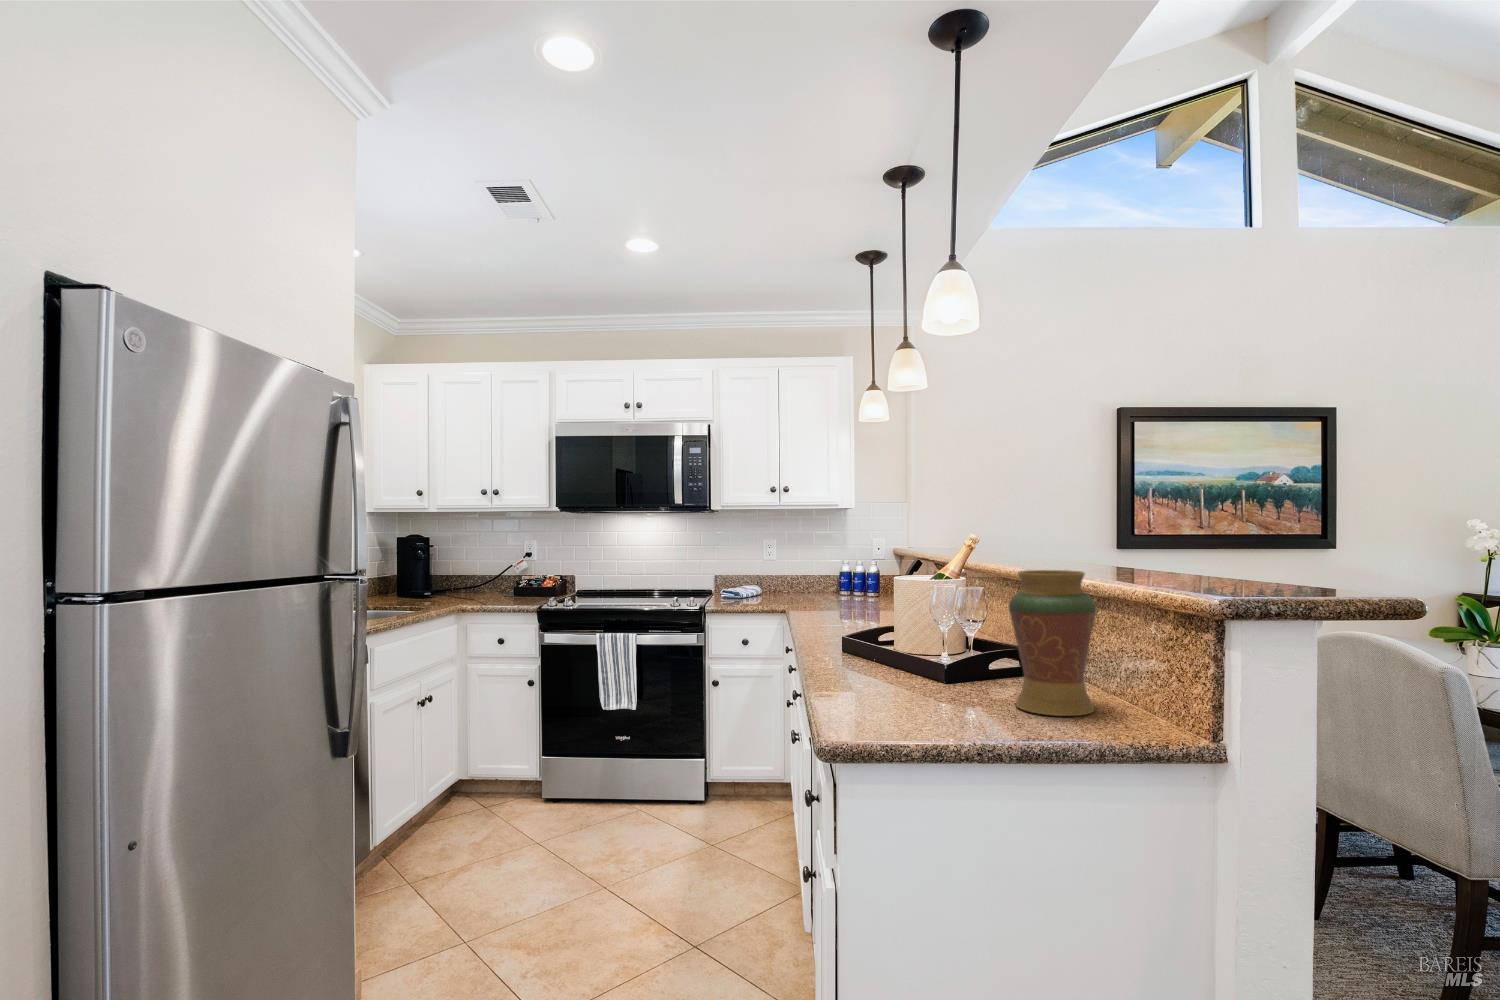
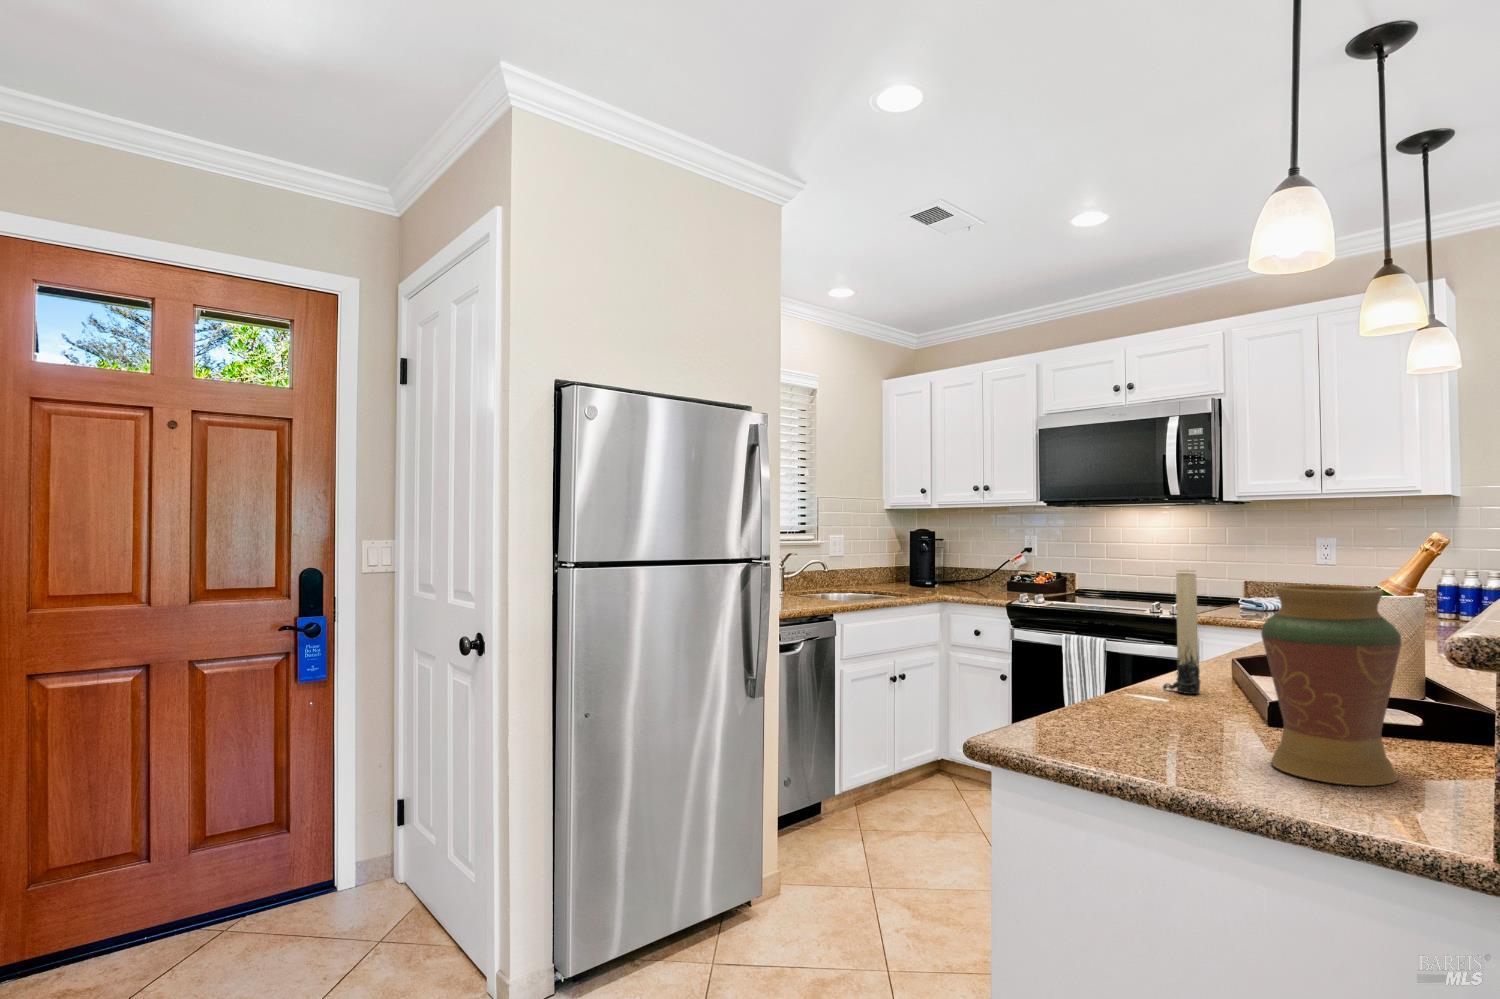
candle: none [838,564,868,668] -> present [1163,569,1200,694]

